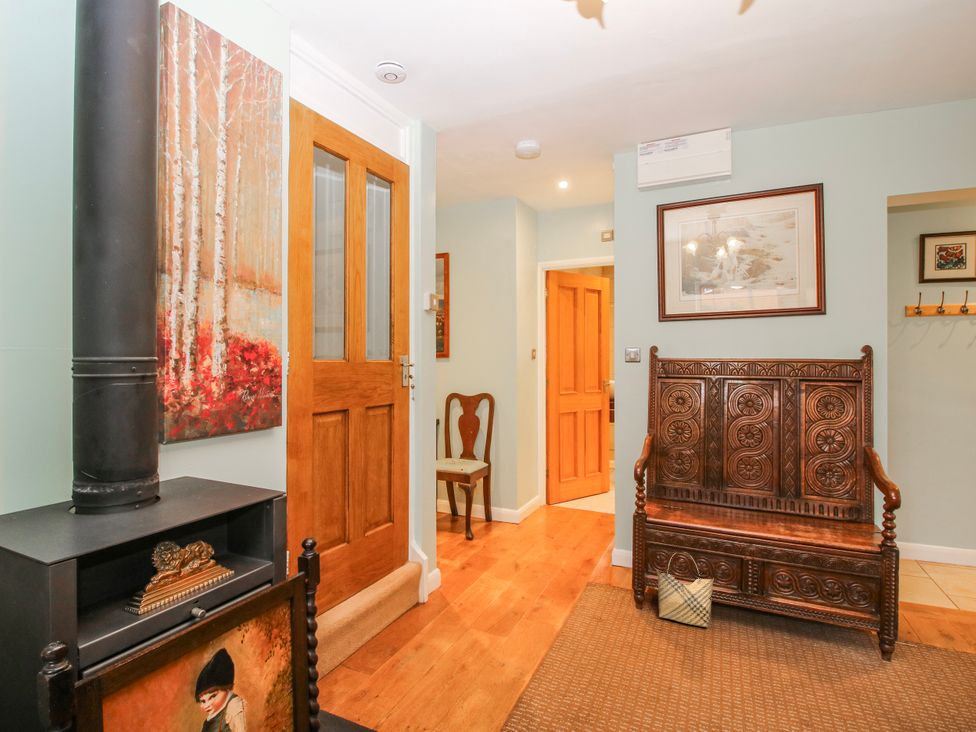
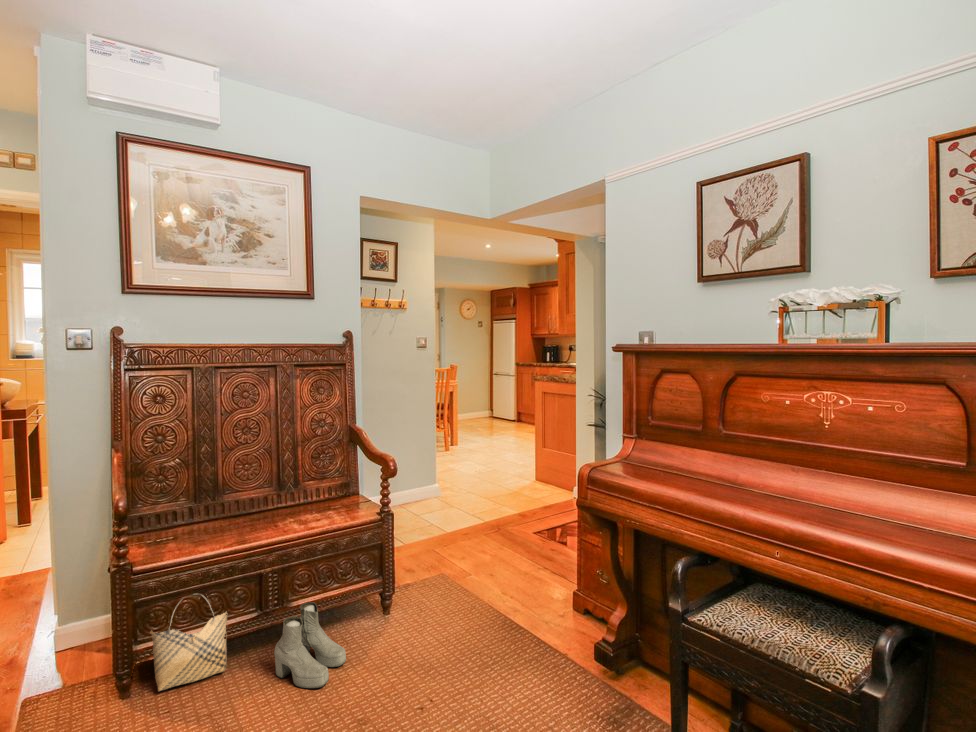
boots: none [745,600,816,678] -> present [274,602,346,688]

